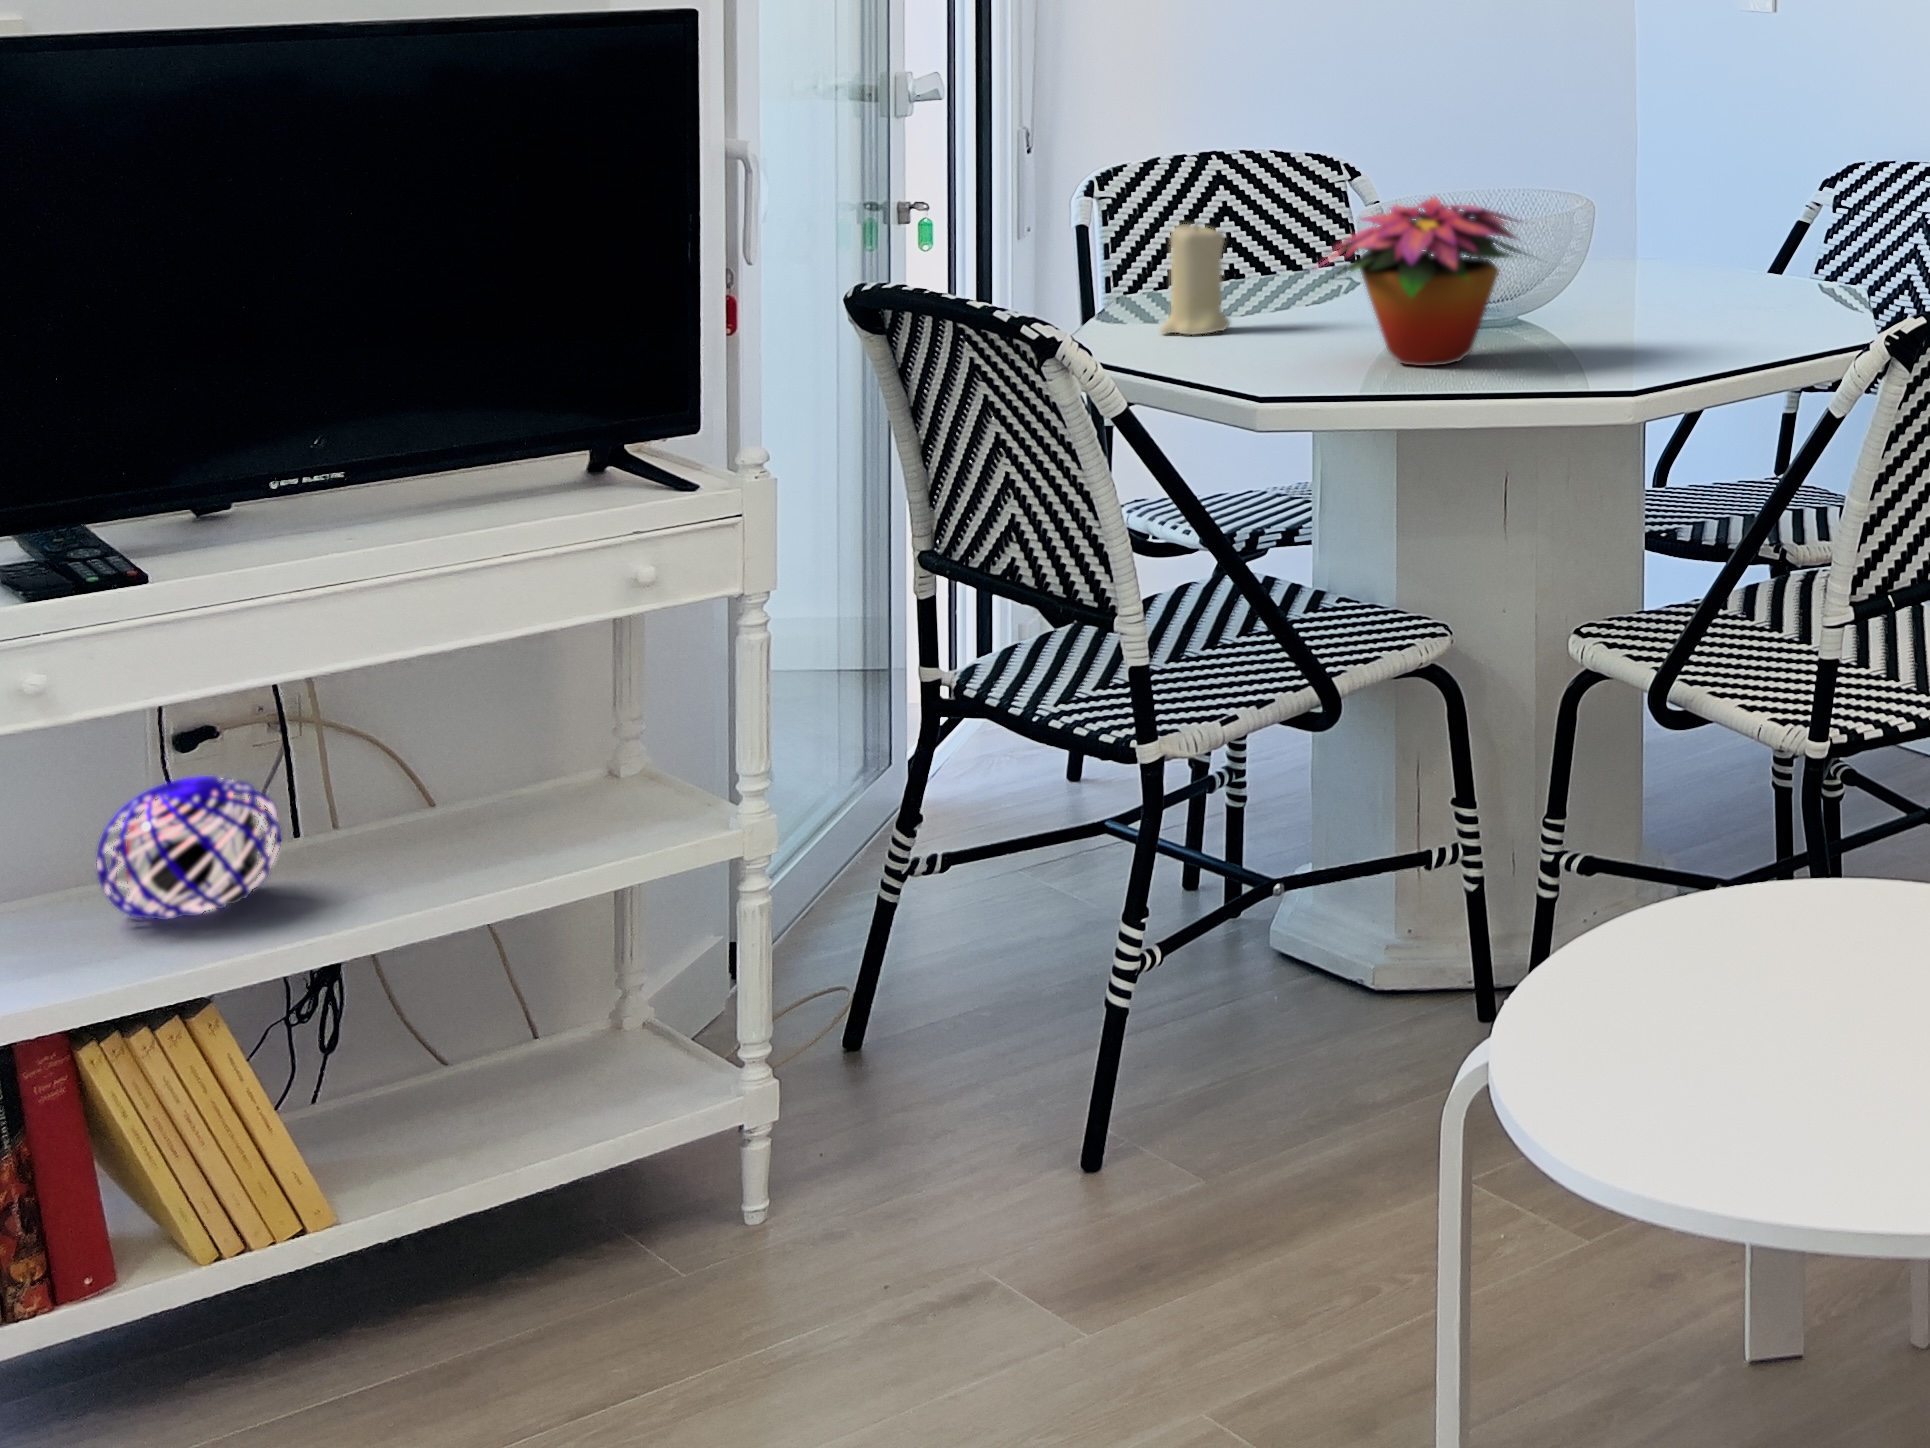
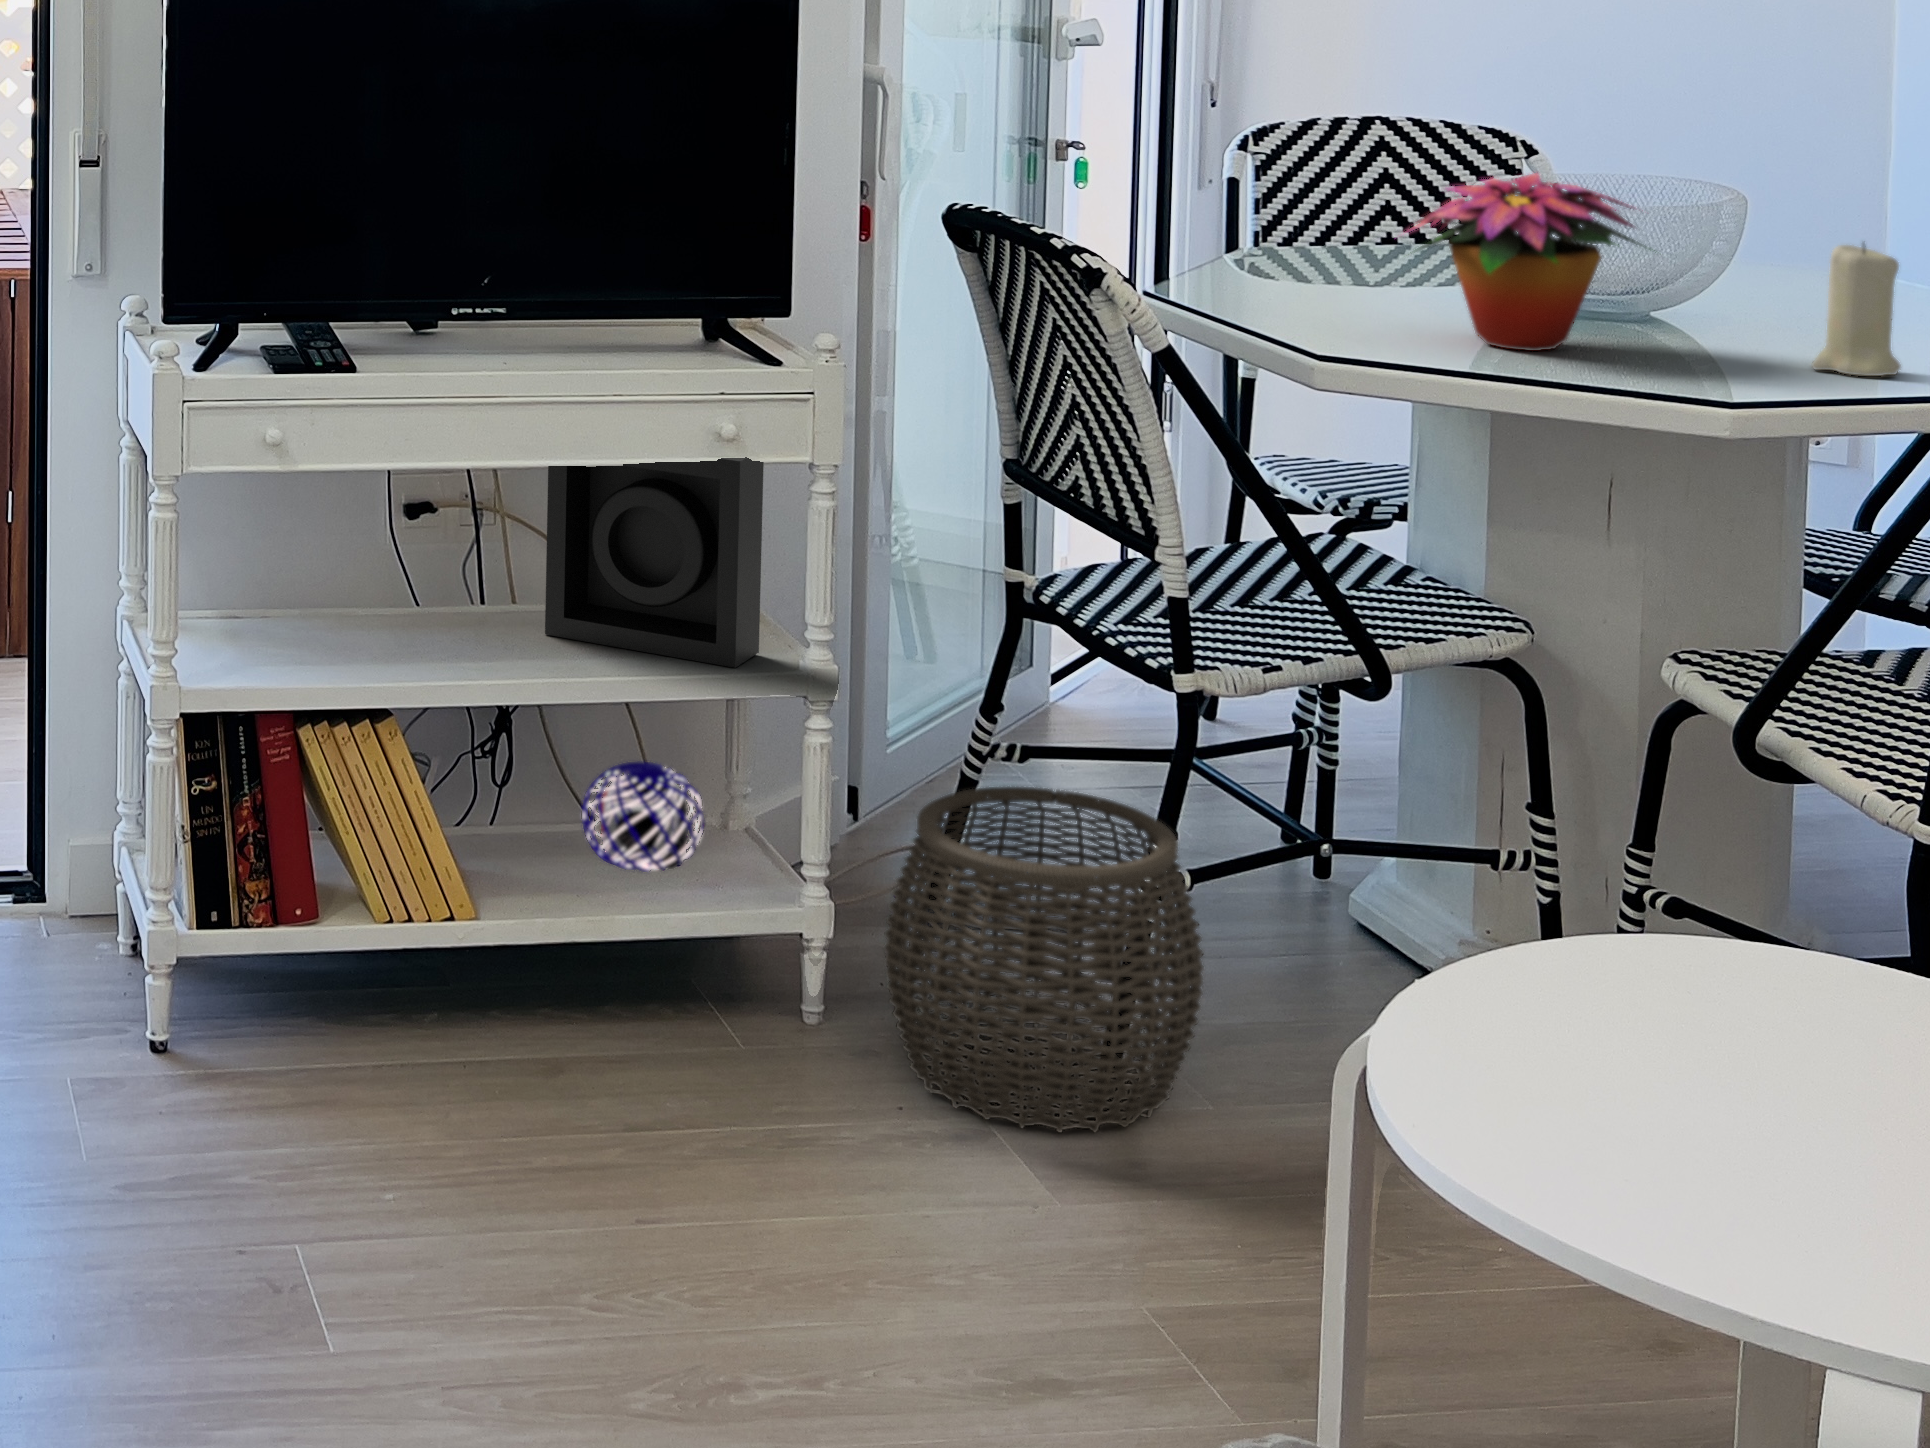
candle: present [1159,224,1230,335] -> present [1812,244,1901,376]
speaker: none [378,590,665,861] -> present [545,457,764,668]
decorative orb: present [96,776,281,920] -> present [582,761,705,872]
woven basket: none [845,894,1198,1285] -> present [884,787,1203,1132]

